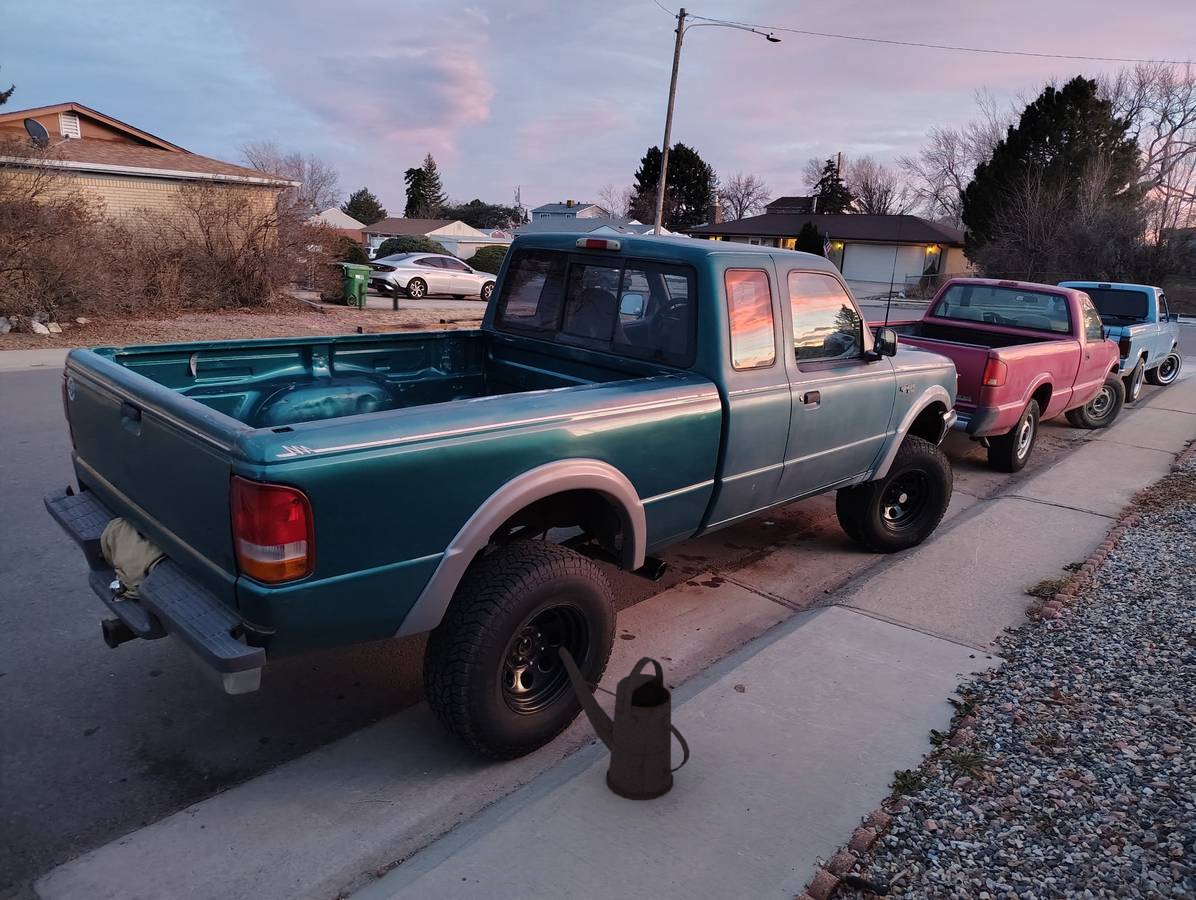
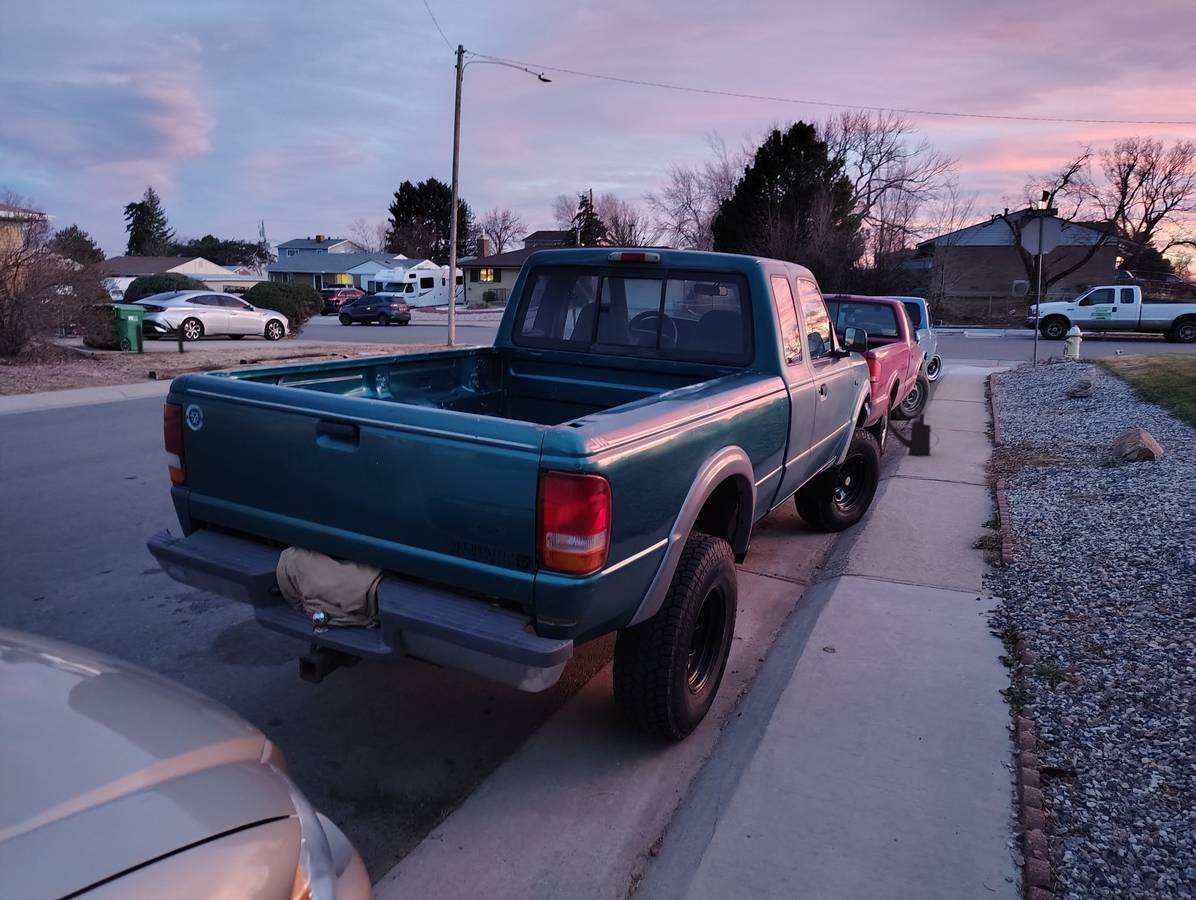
watering can: present [559,647,690,801] -> present [888,414,931,456]

